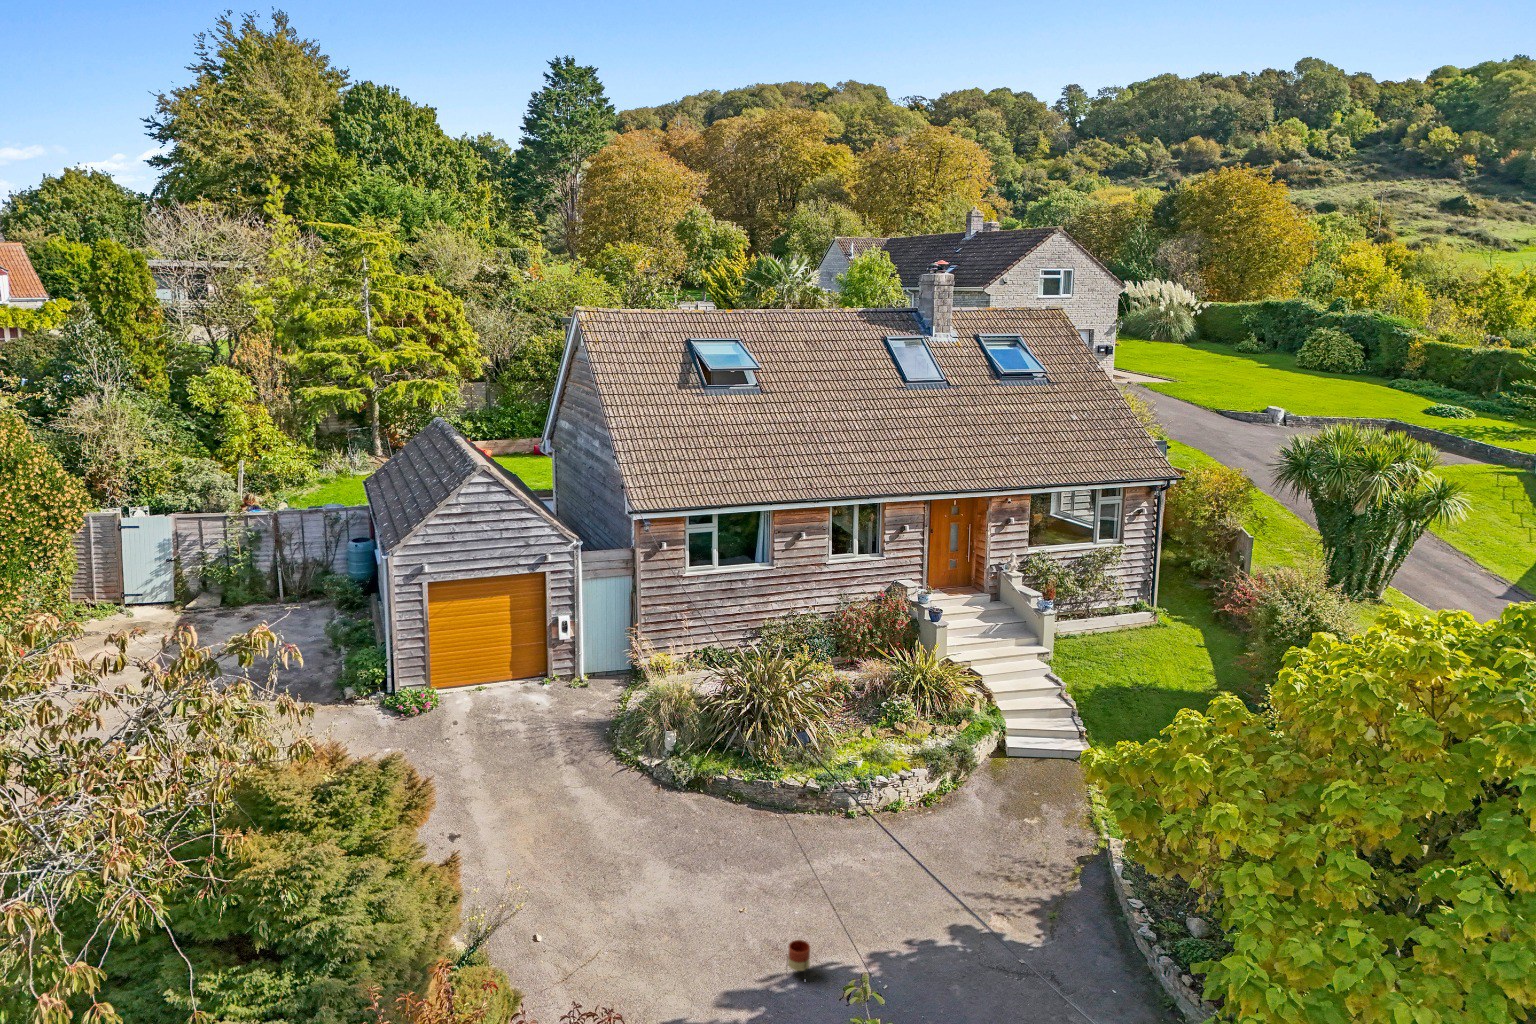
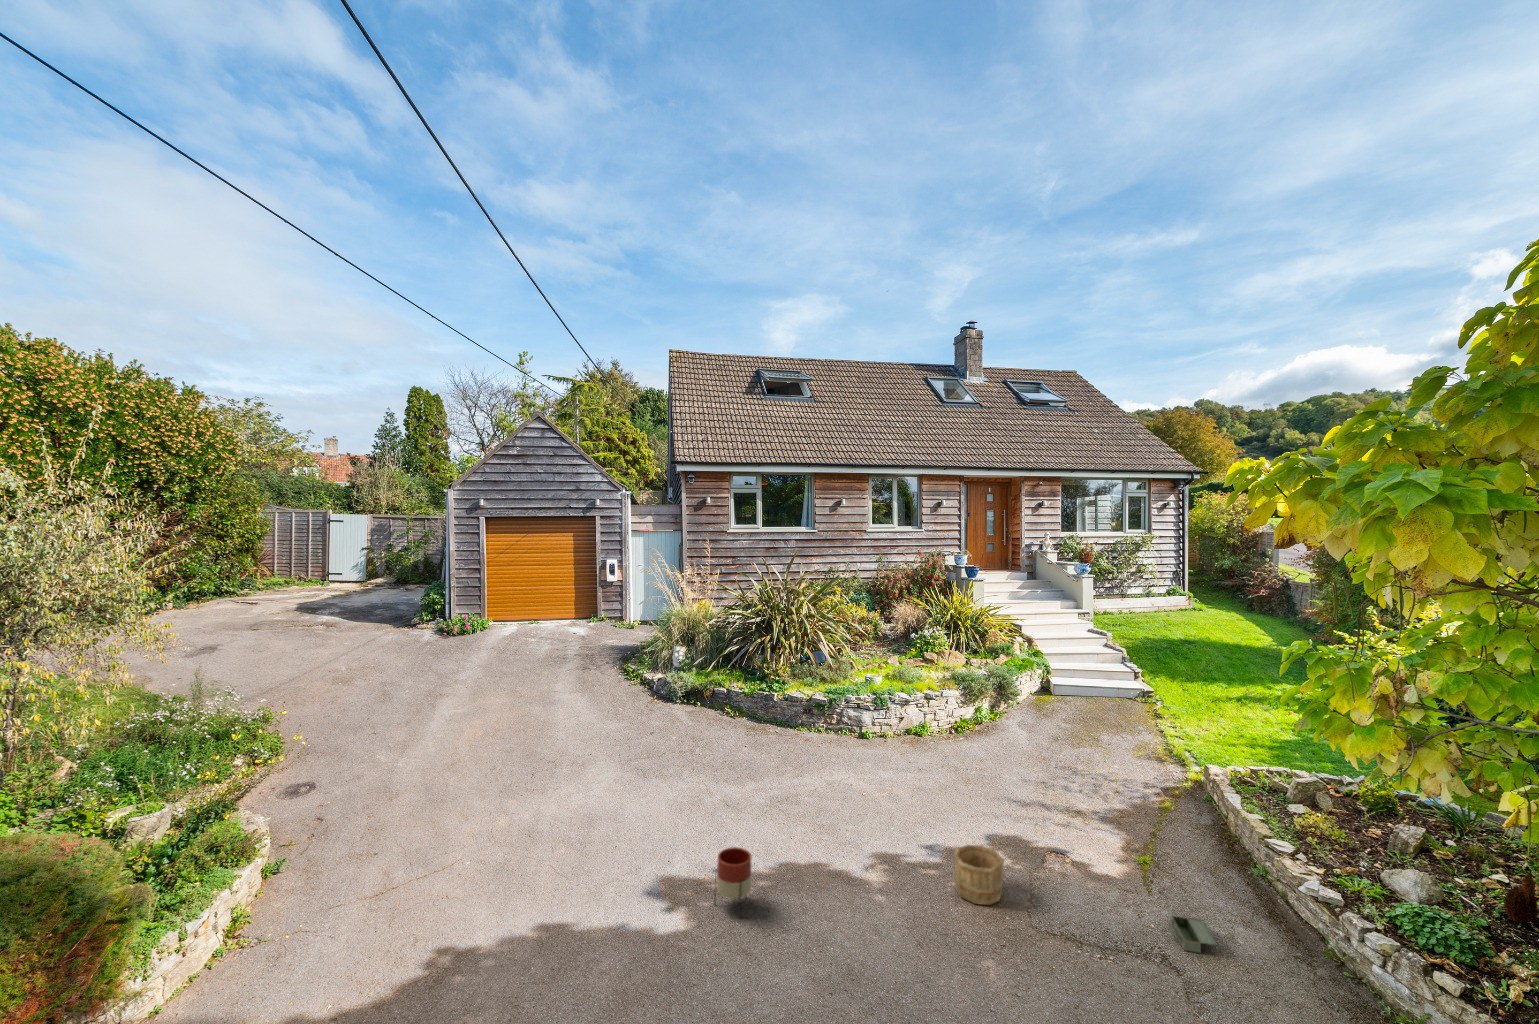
wooden bucket: none [932,921,963,958] -> present [954,845,1004,905]
toolbox: none [1058,954,1080,975] -> present [1171,916,1217,953]

